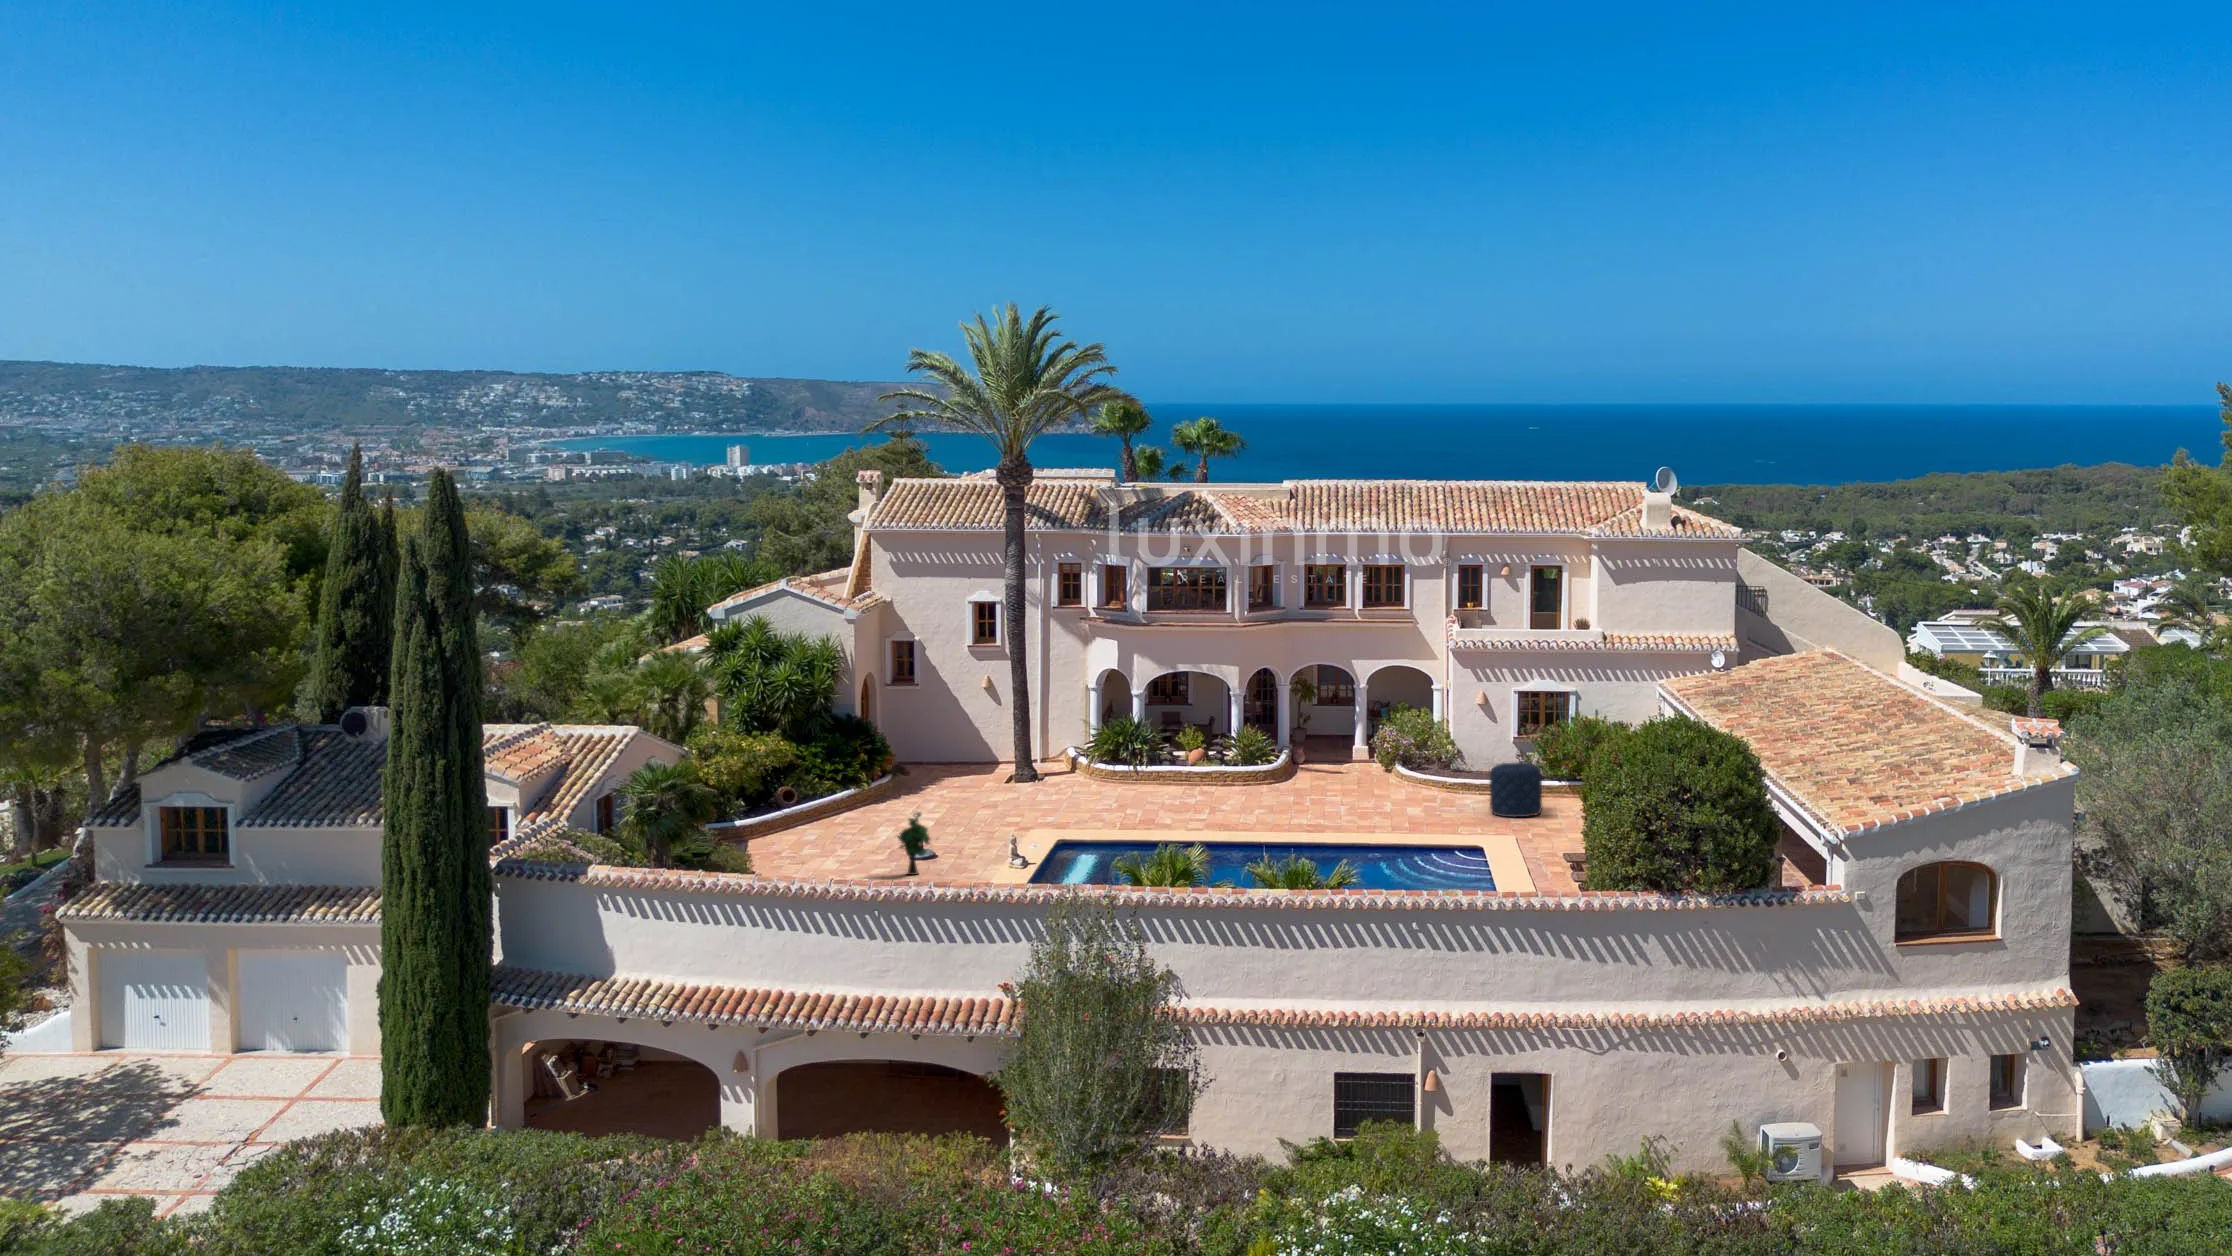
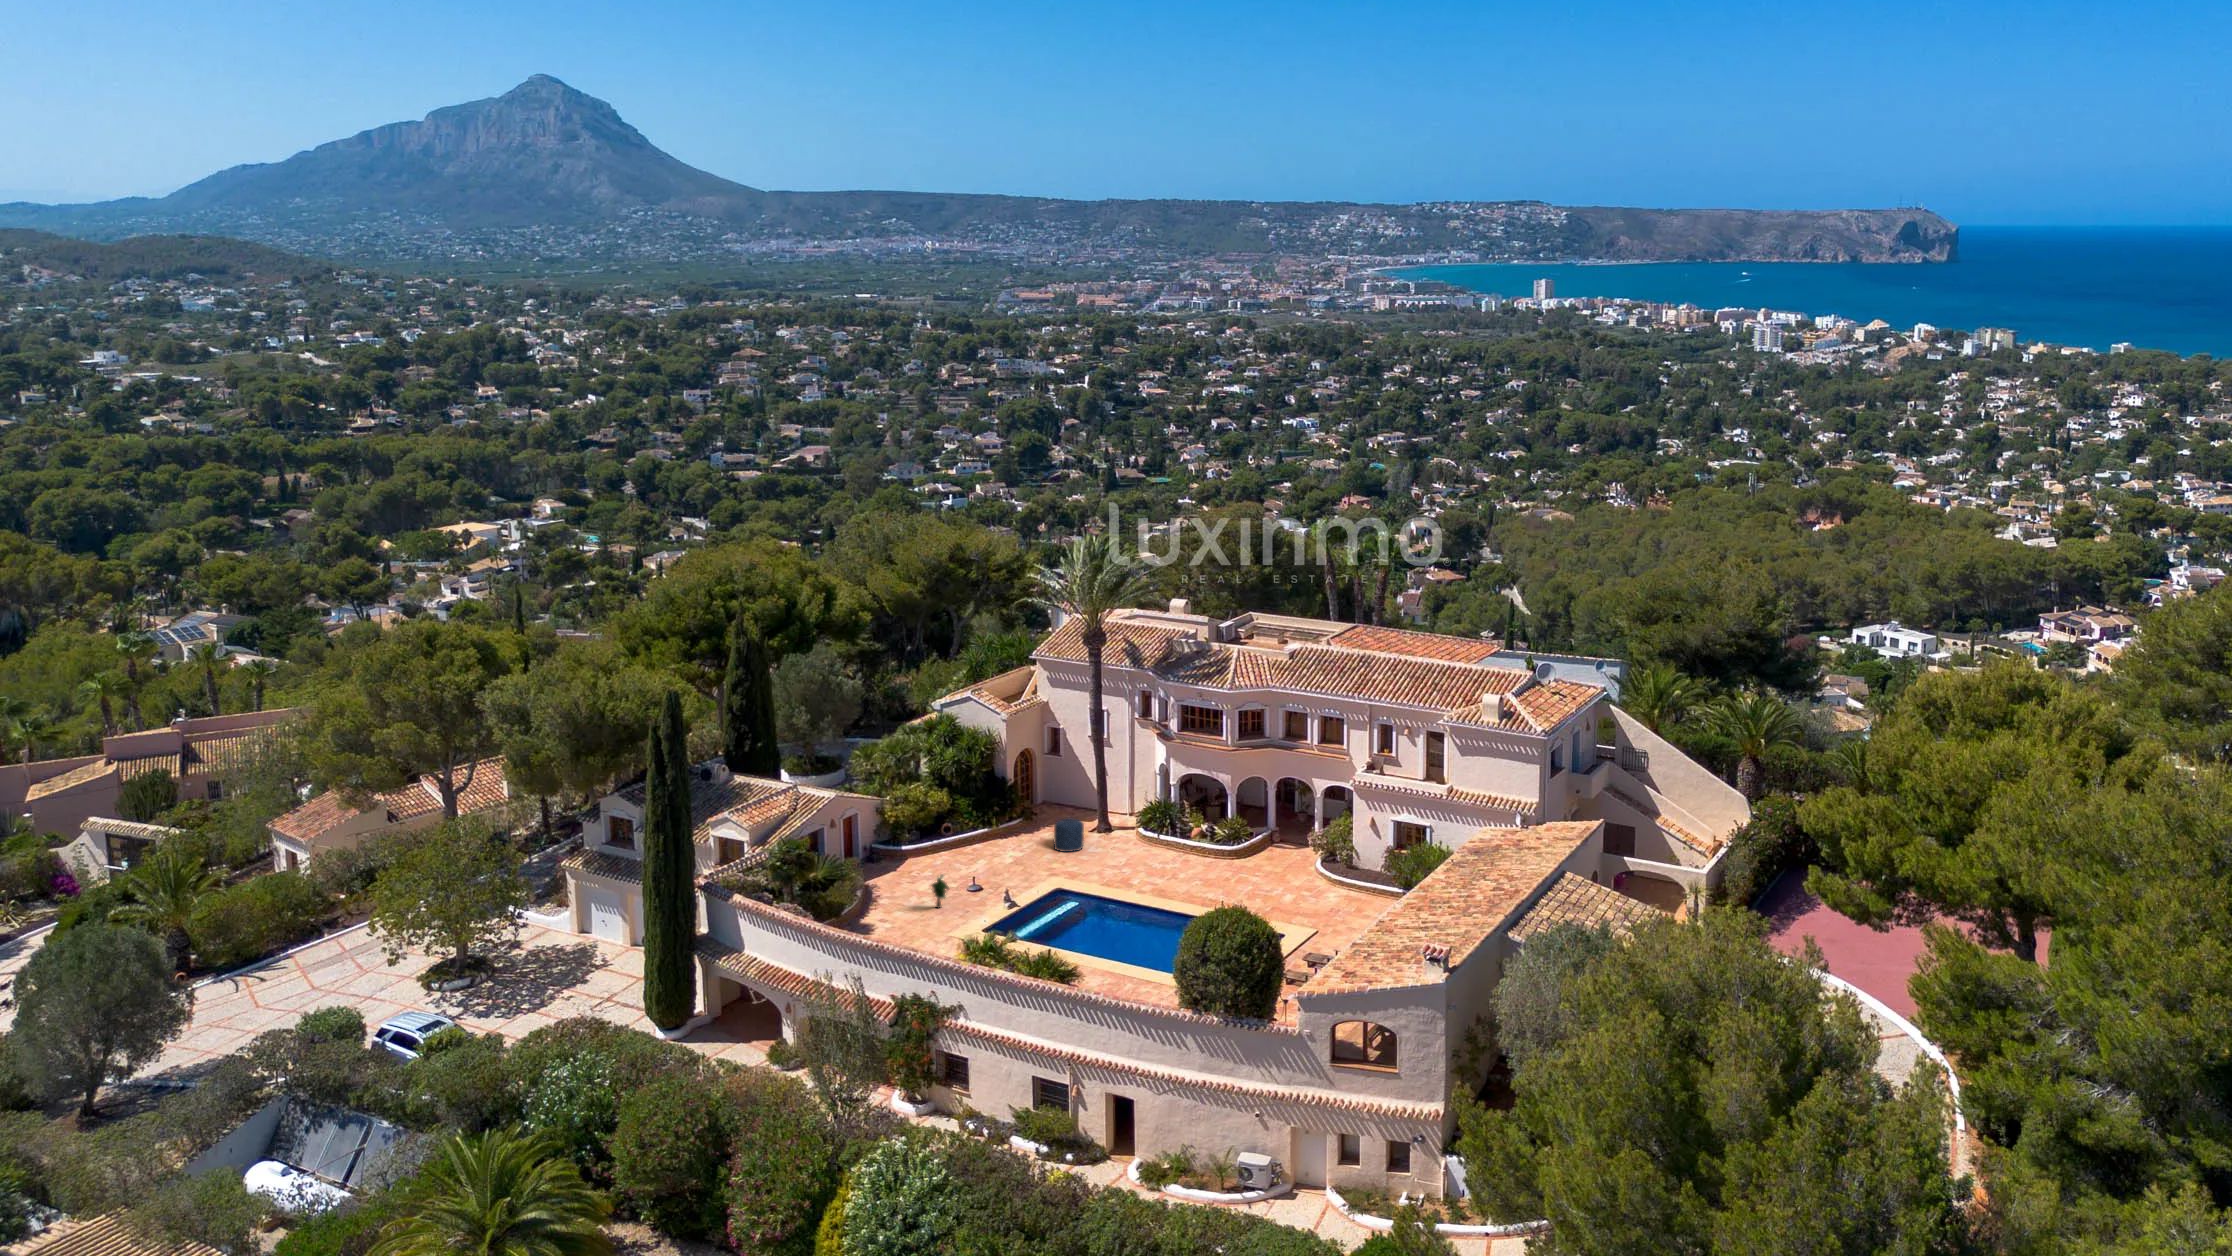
pouf: present [1490,762,1542,817] -> present [1053,818,1084,852]

